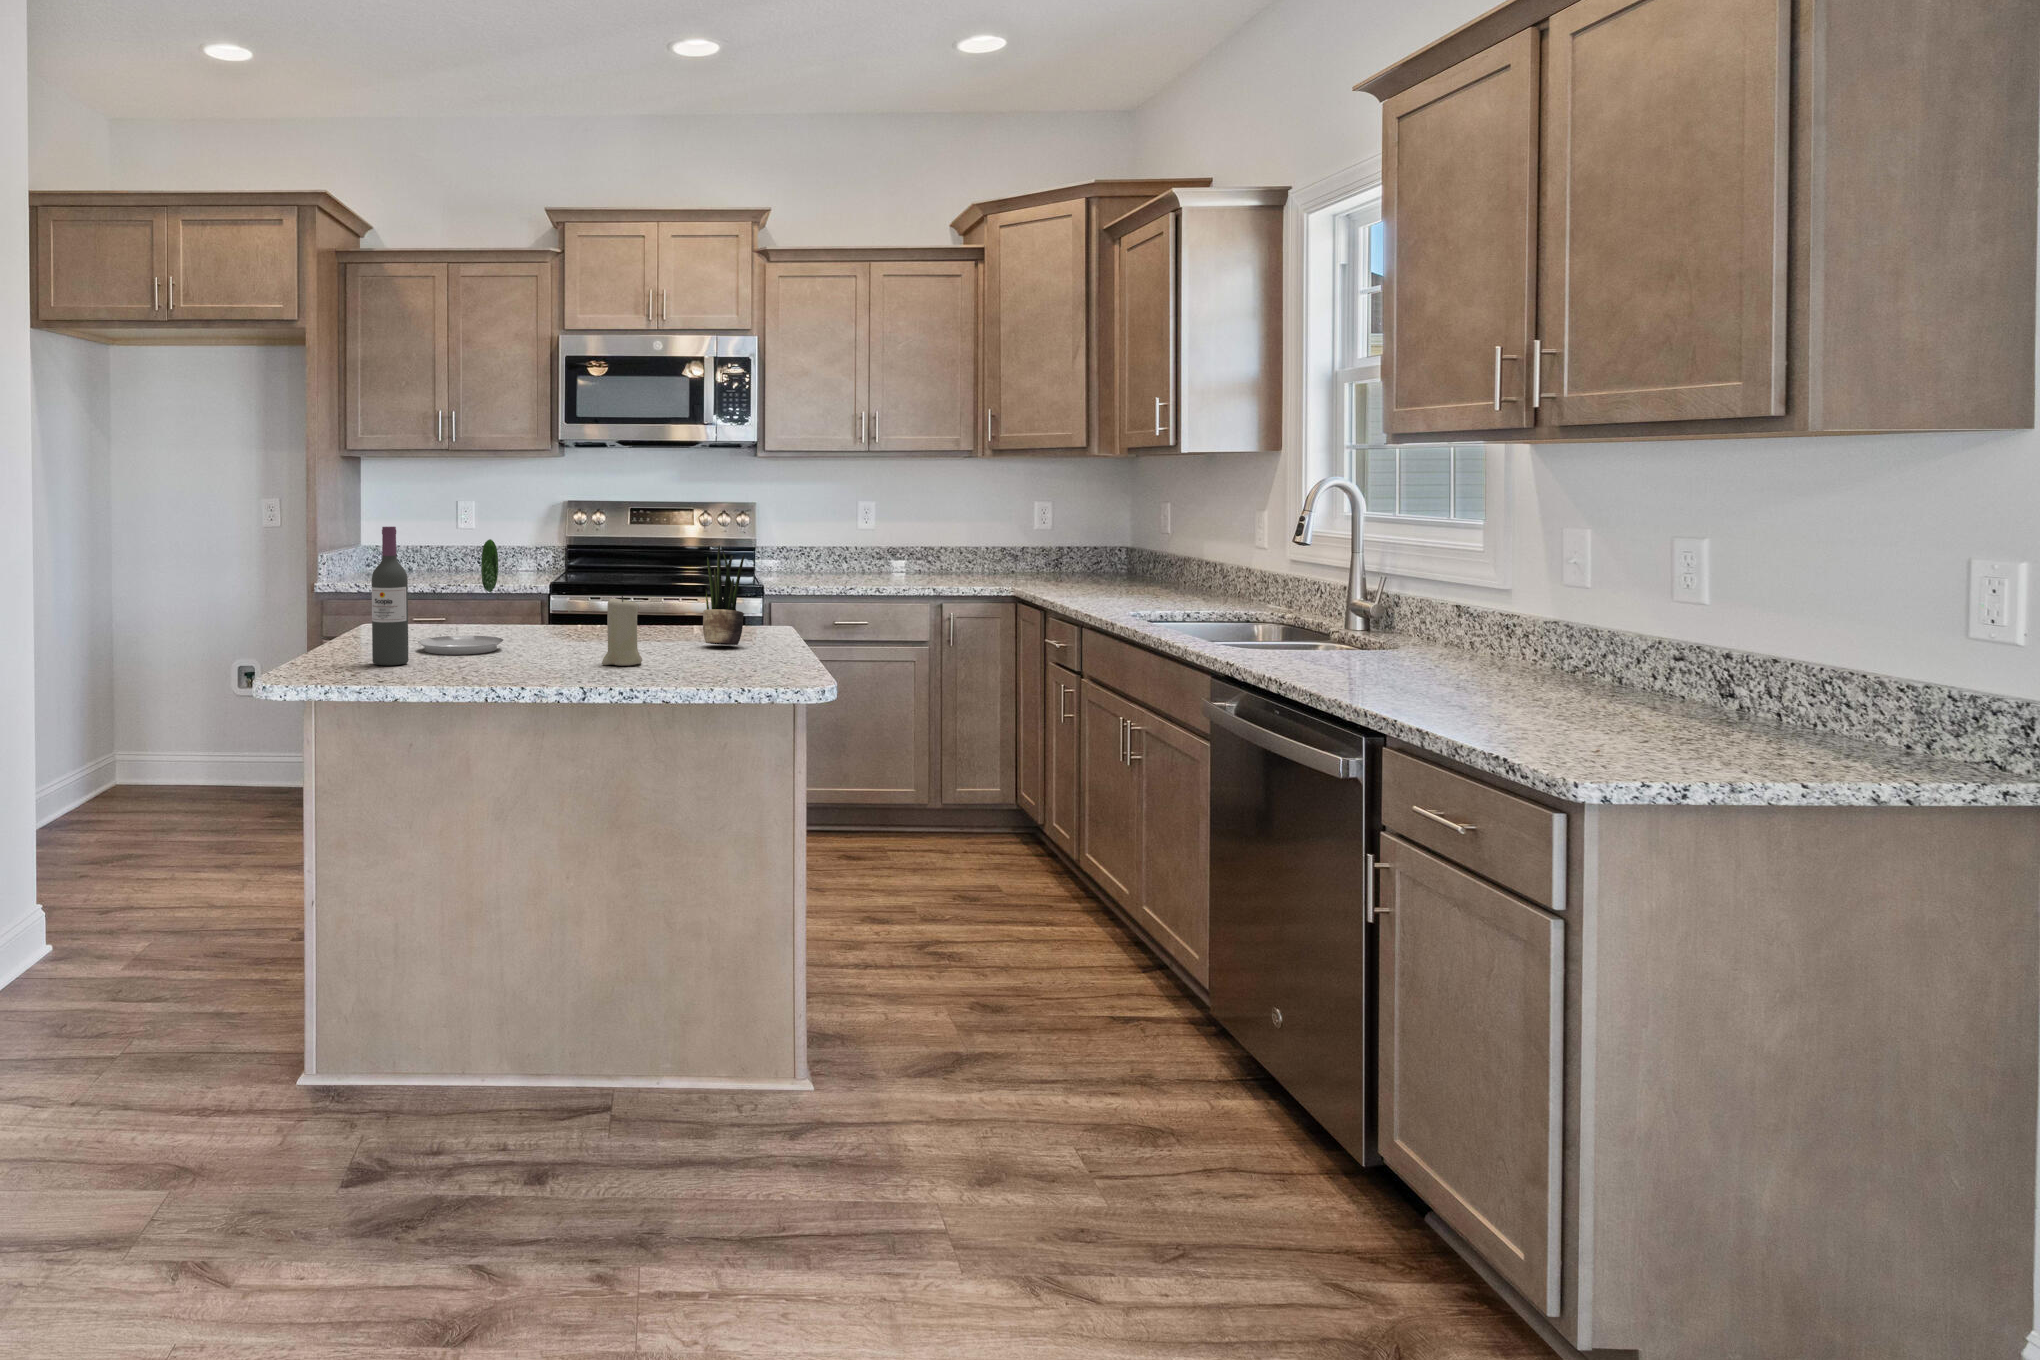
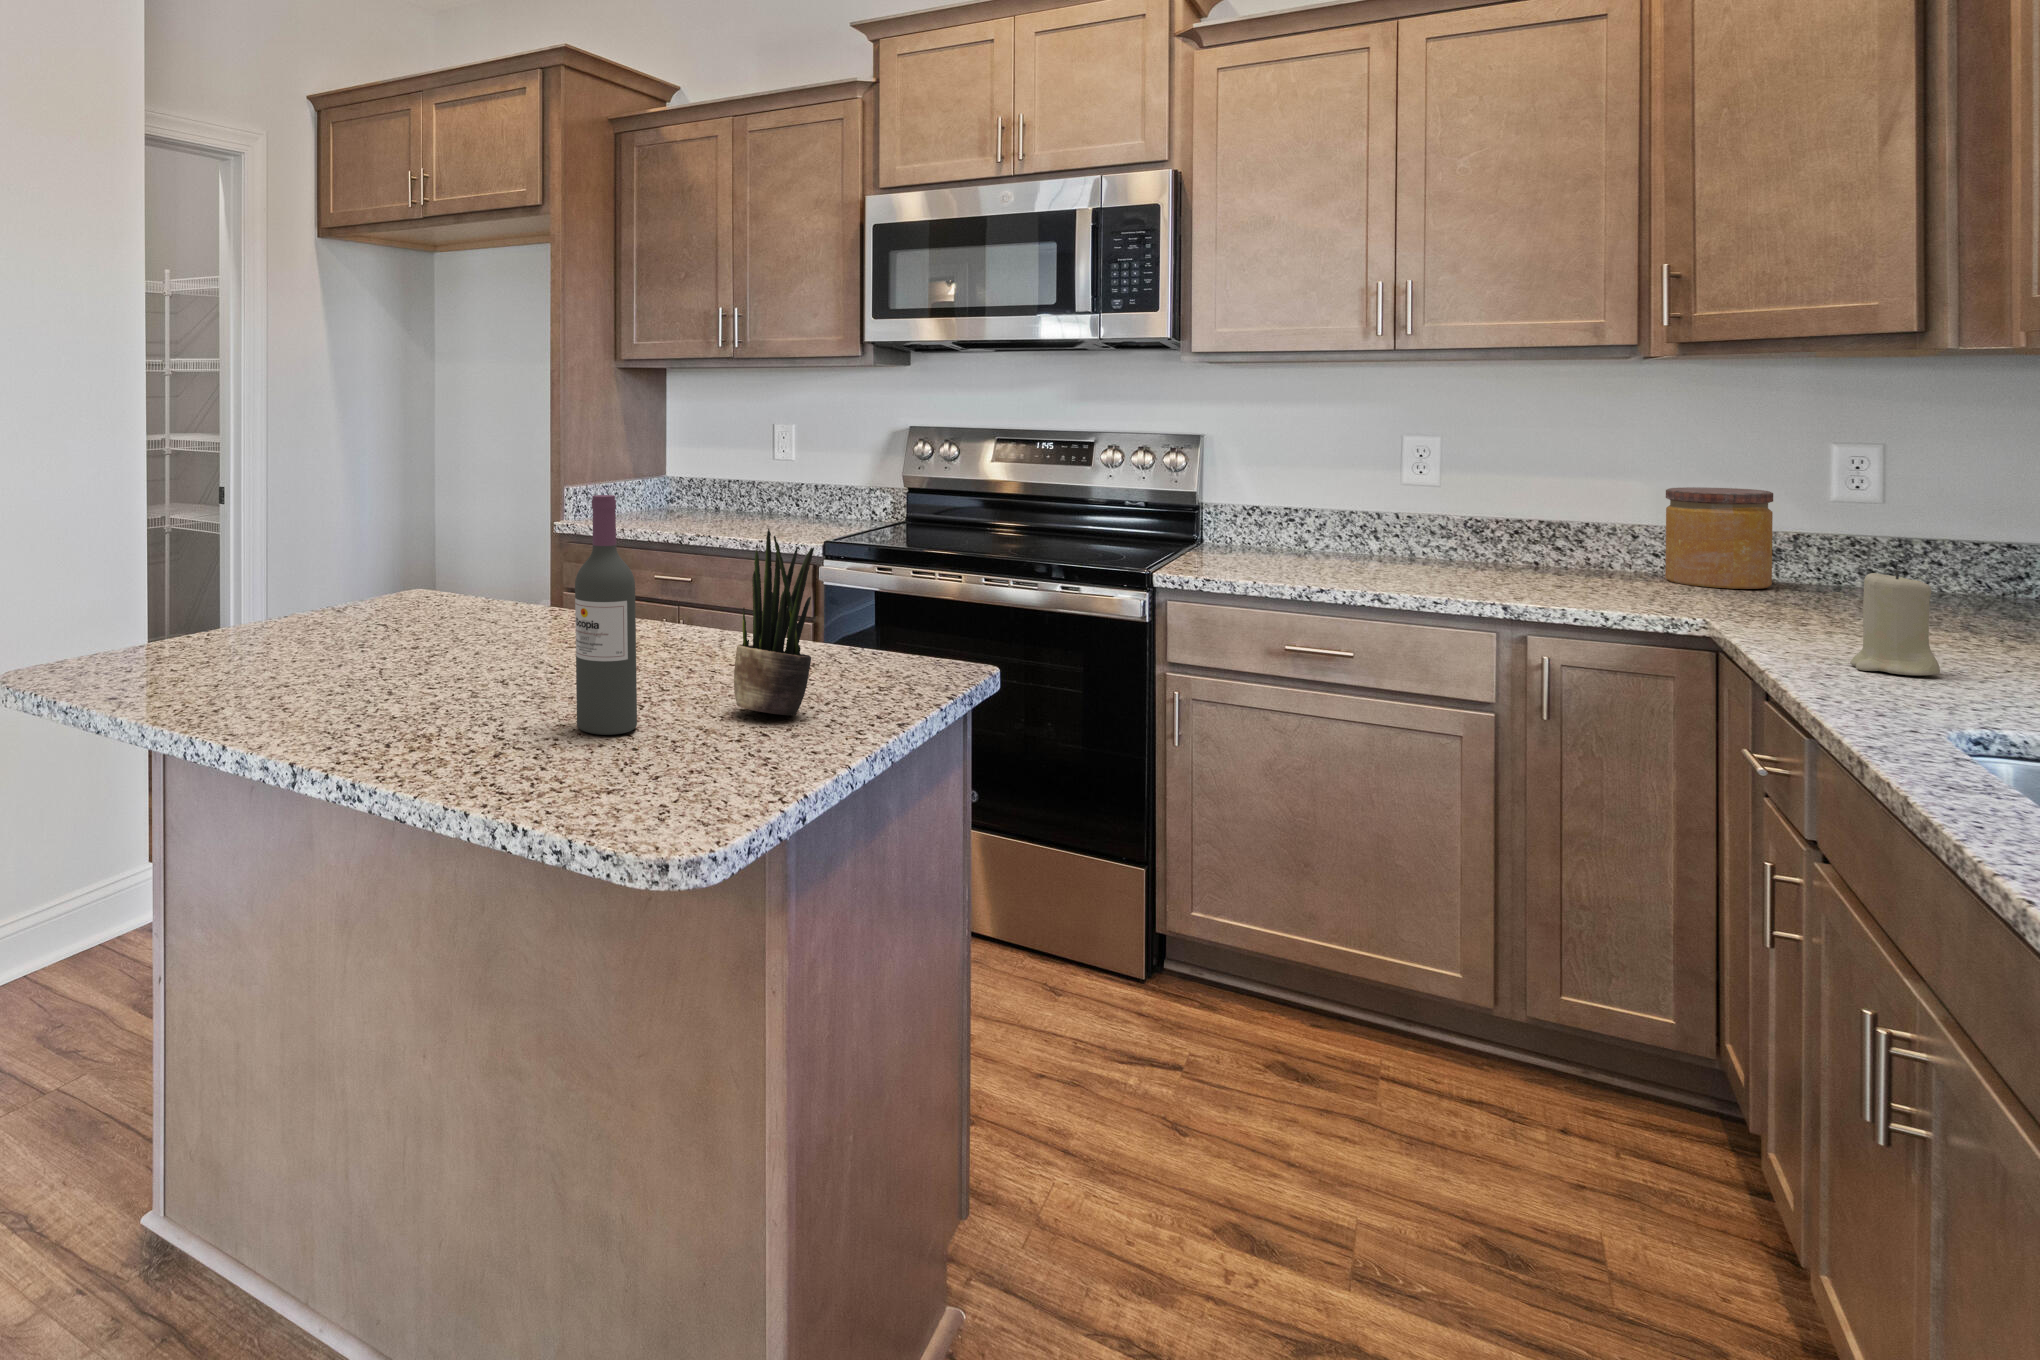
wine bottle: present [372,527,409,665] -> present [575,495,637,735]
jar: none [979,528,1021,579] -> present [1665,487,1773,589]
plate: present [418,539,503,655] -> none [311,503,448,682]
candle: present [602,596,642,666] -> present [1850,570,1940,676]

